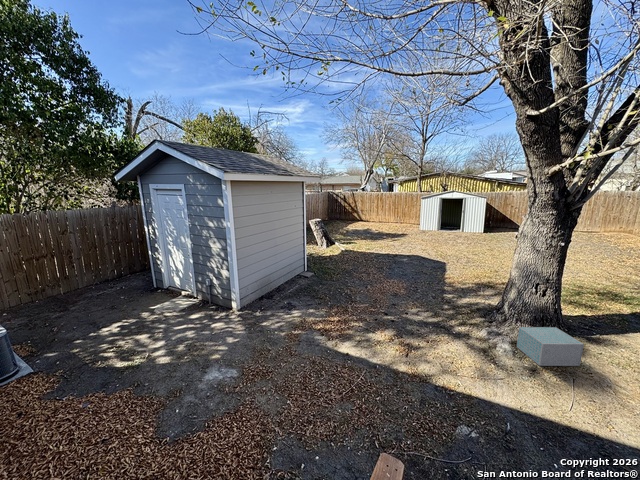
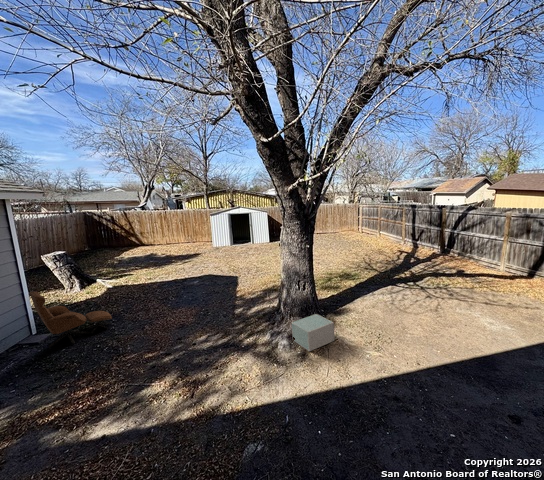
lounge chair: none [284,240,333,286] -> present [30,292,112,348]

